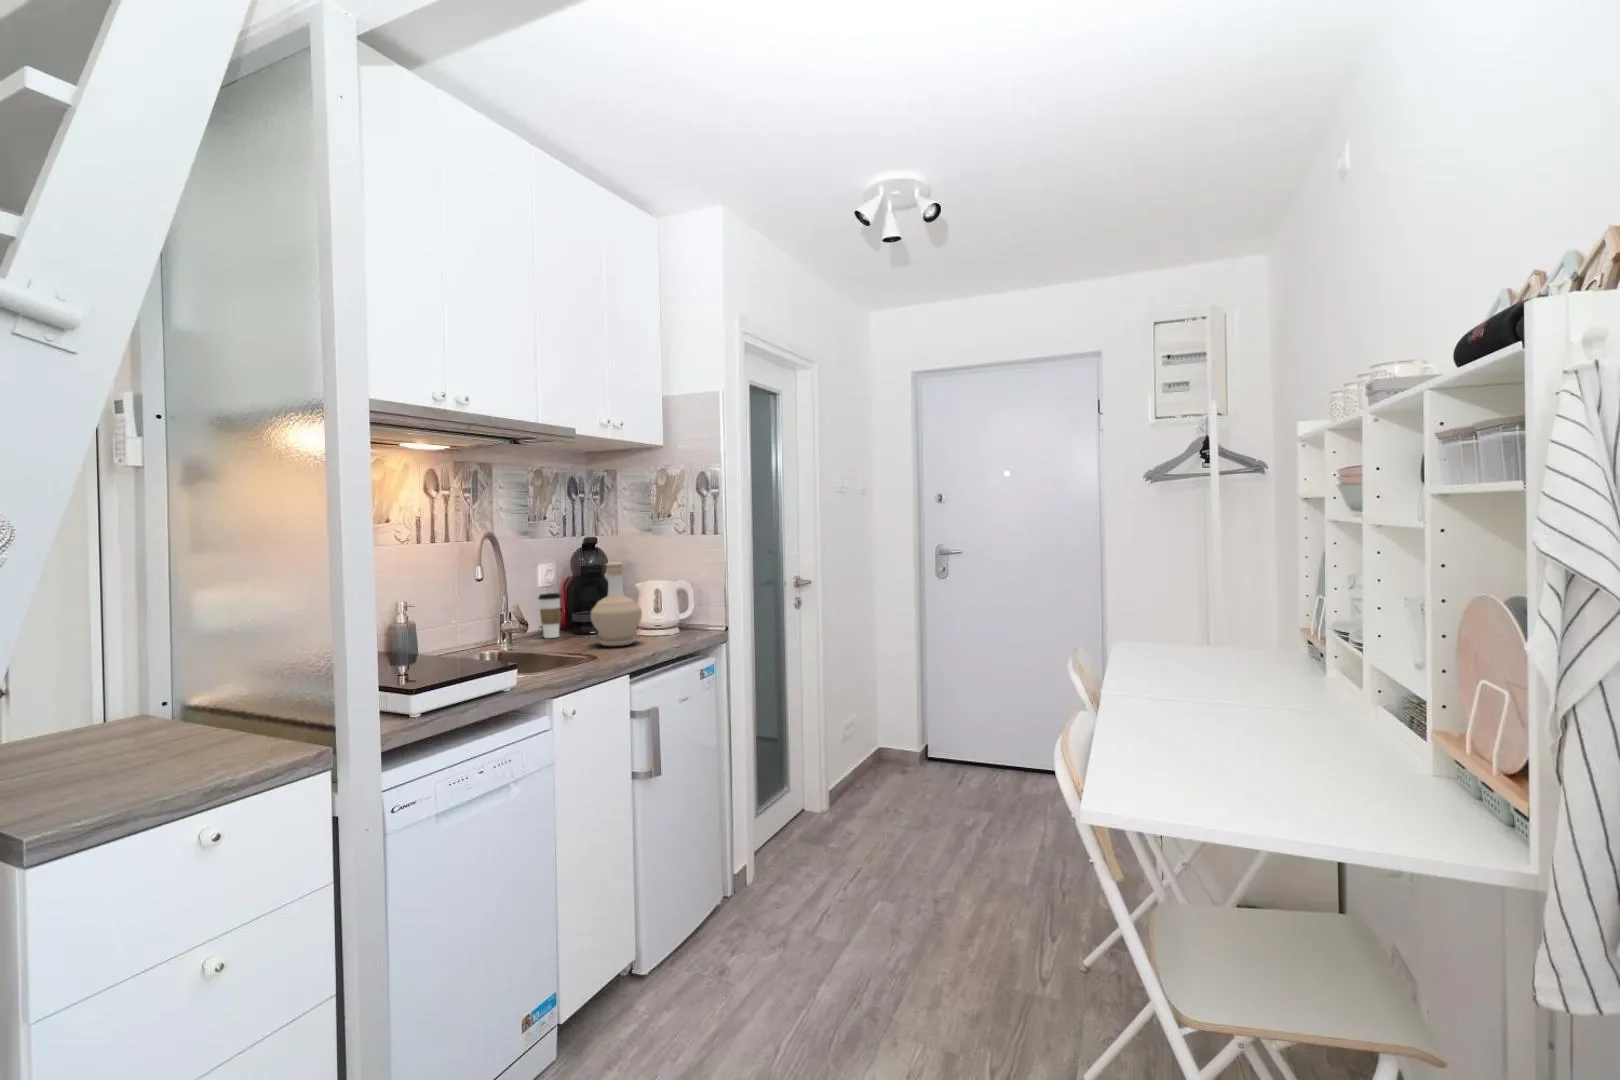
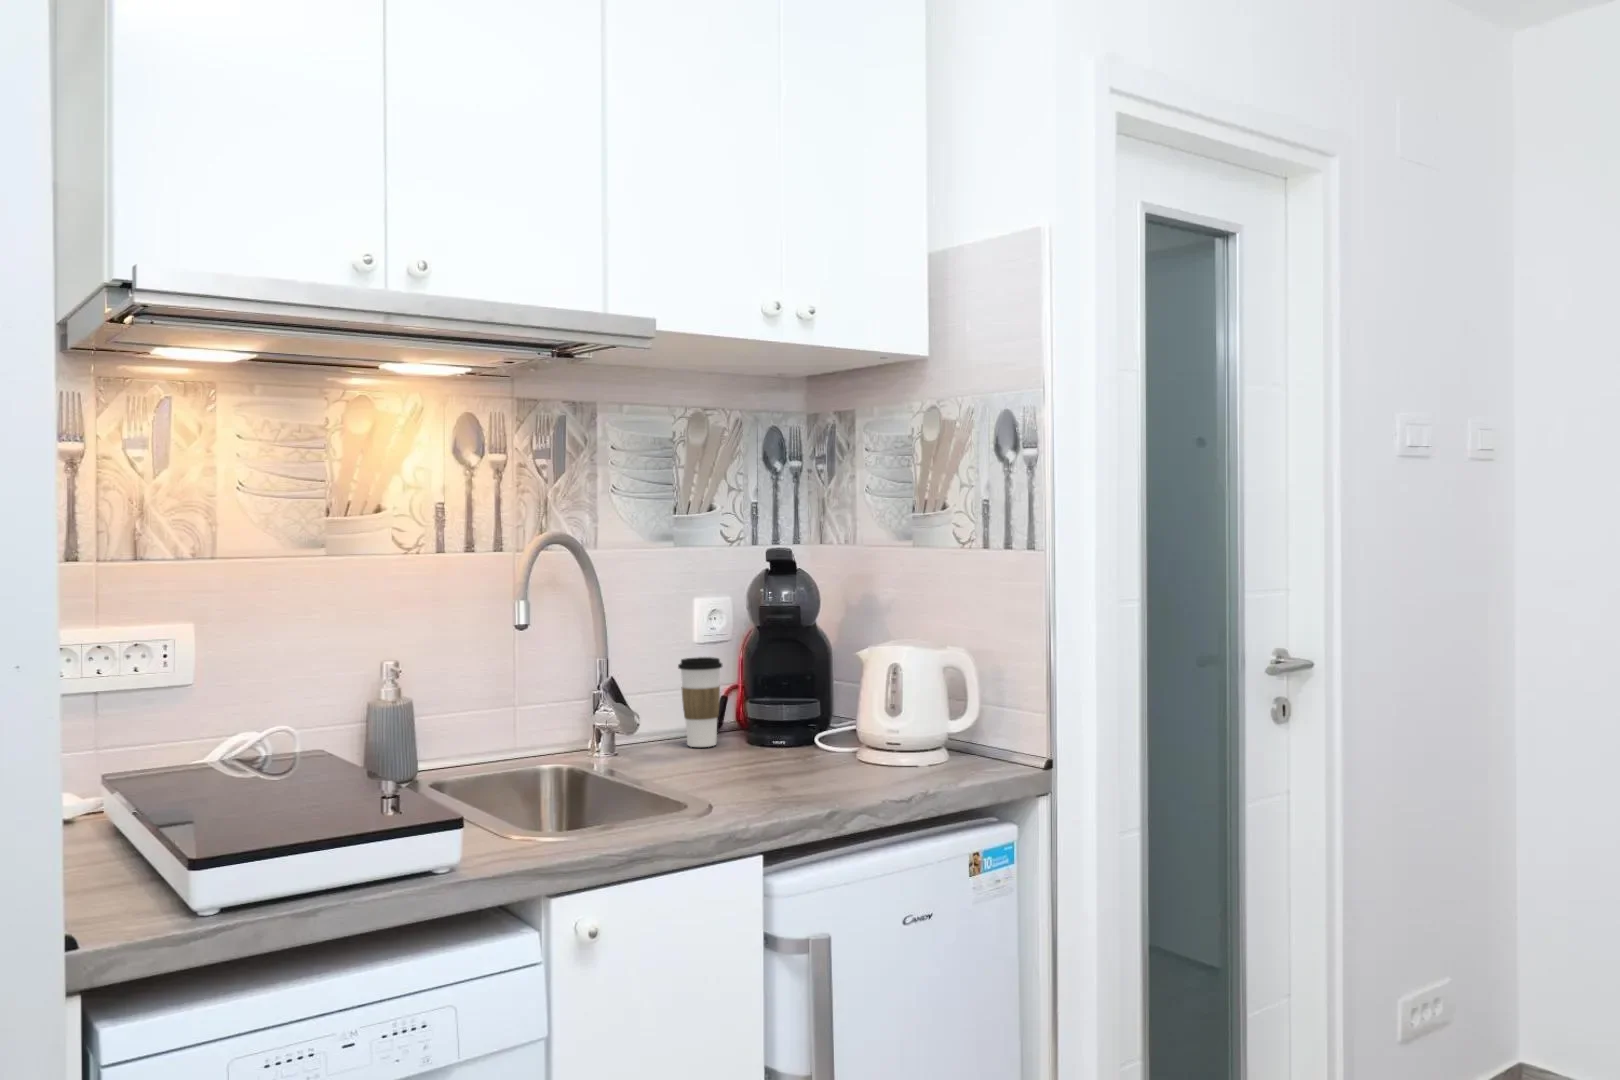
bottle: present [591,562,642,646] -> none [733,603,839,784]

